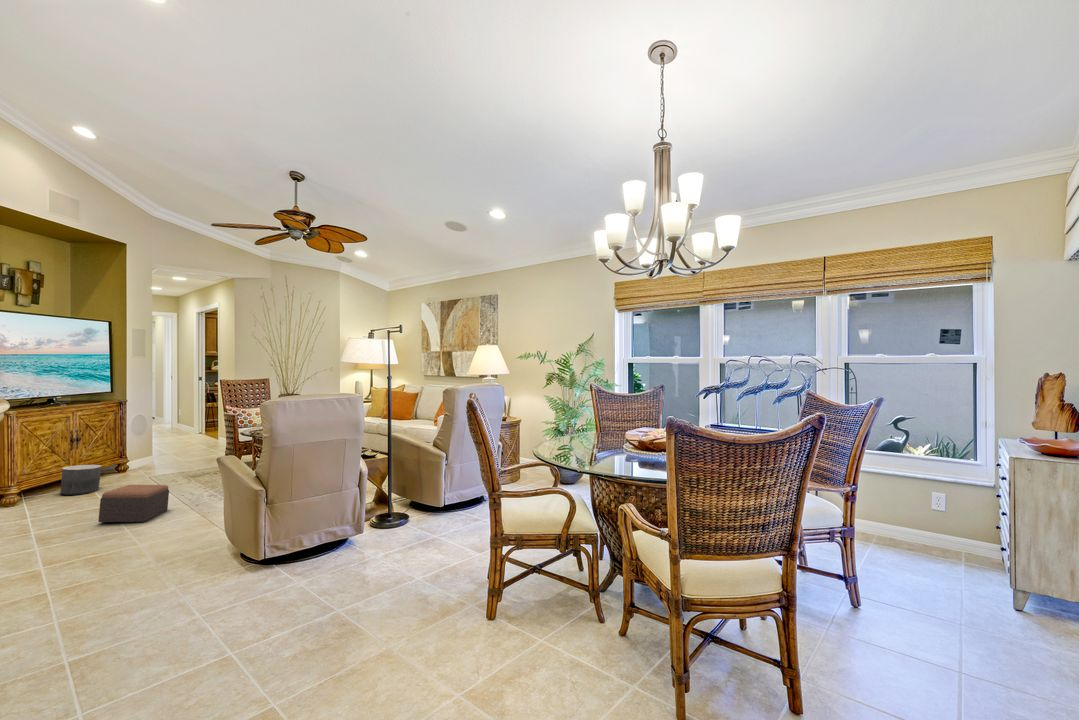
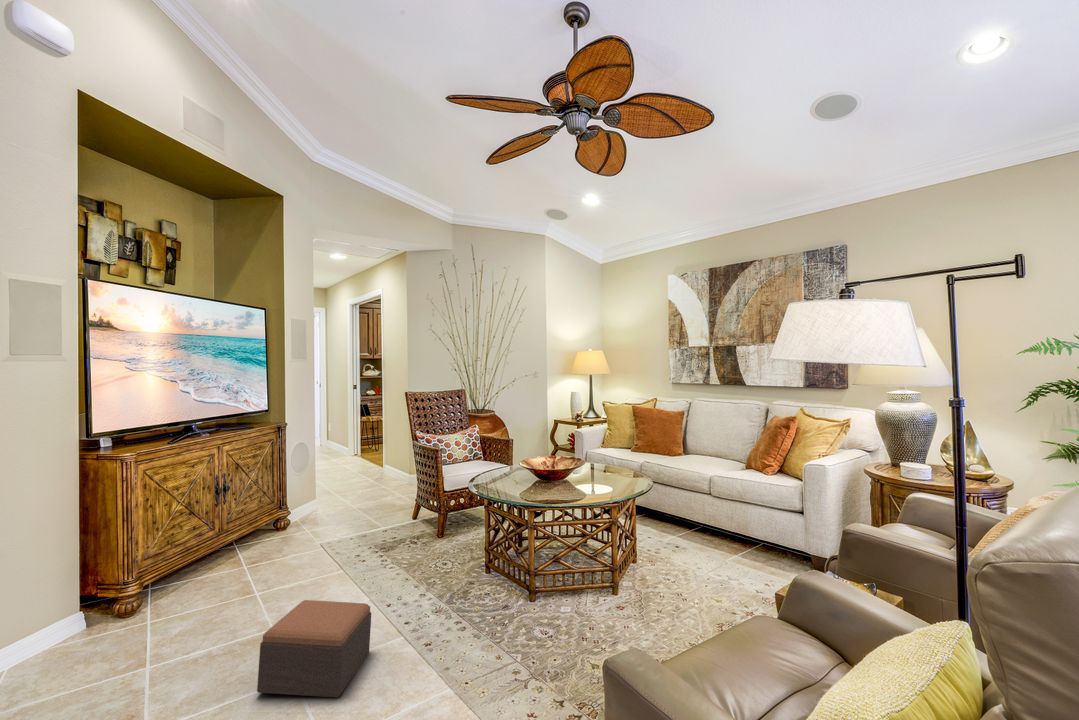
planter: present [60,465,101,495] -> none [201,531,257,586]

